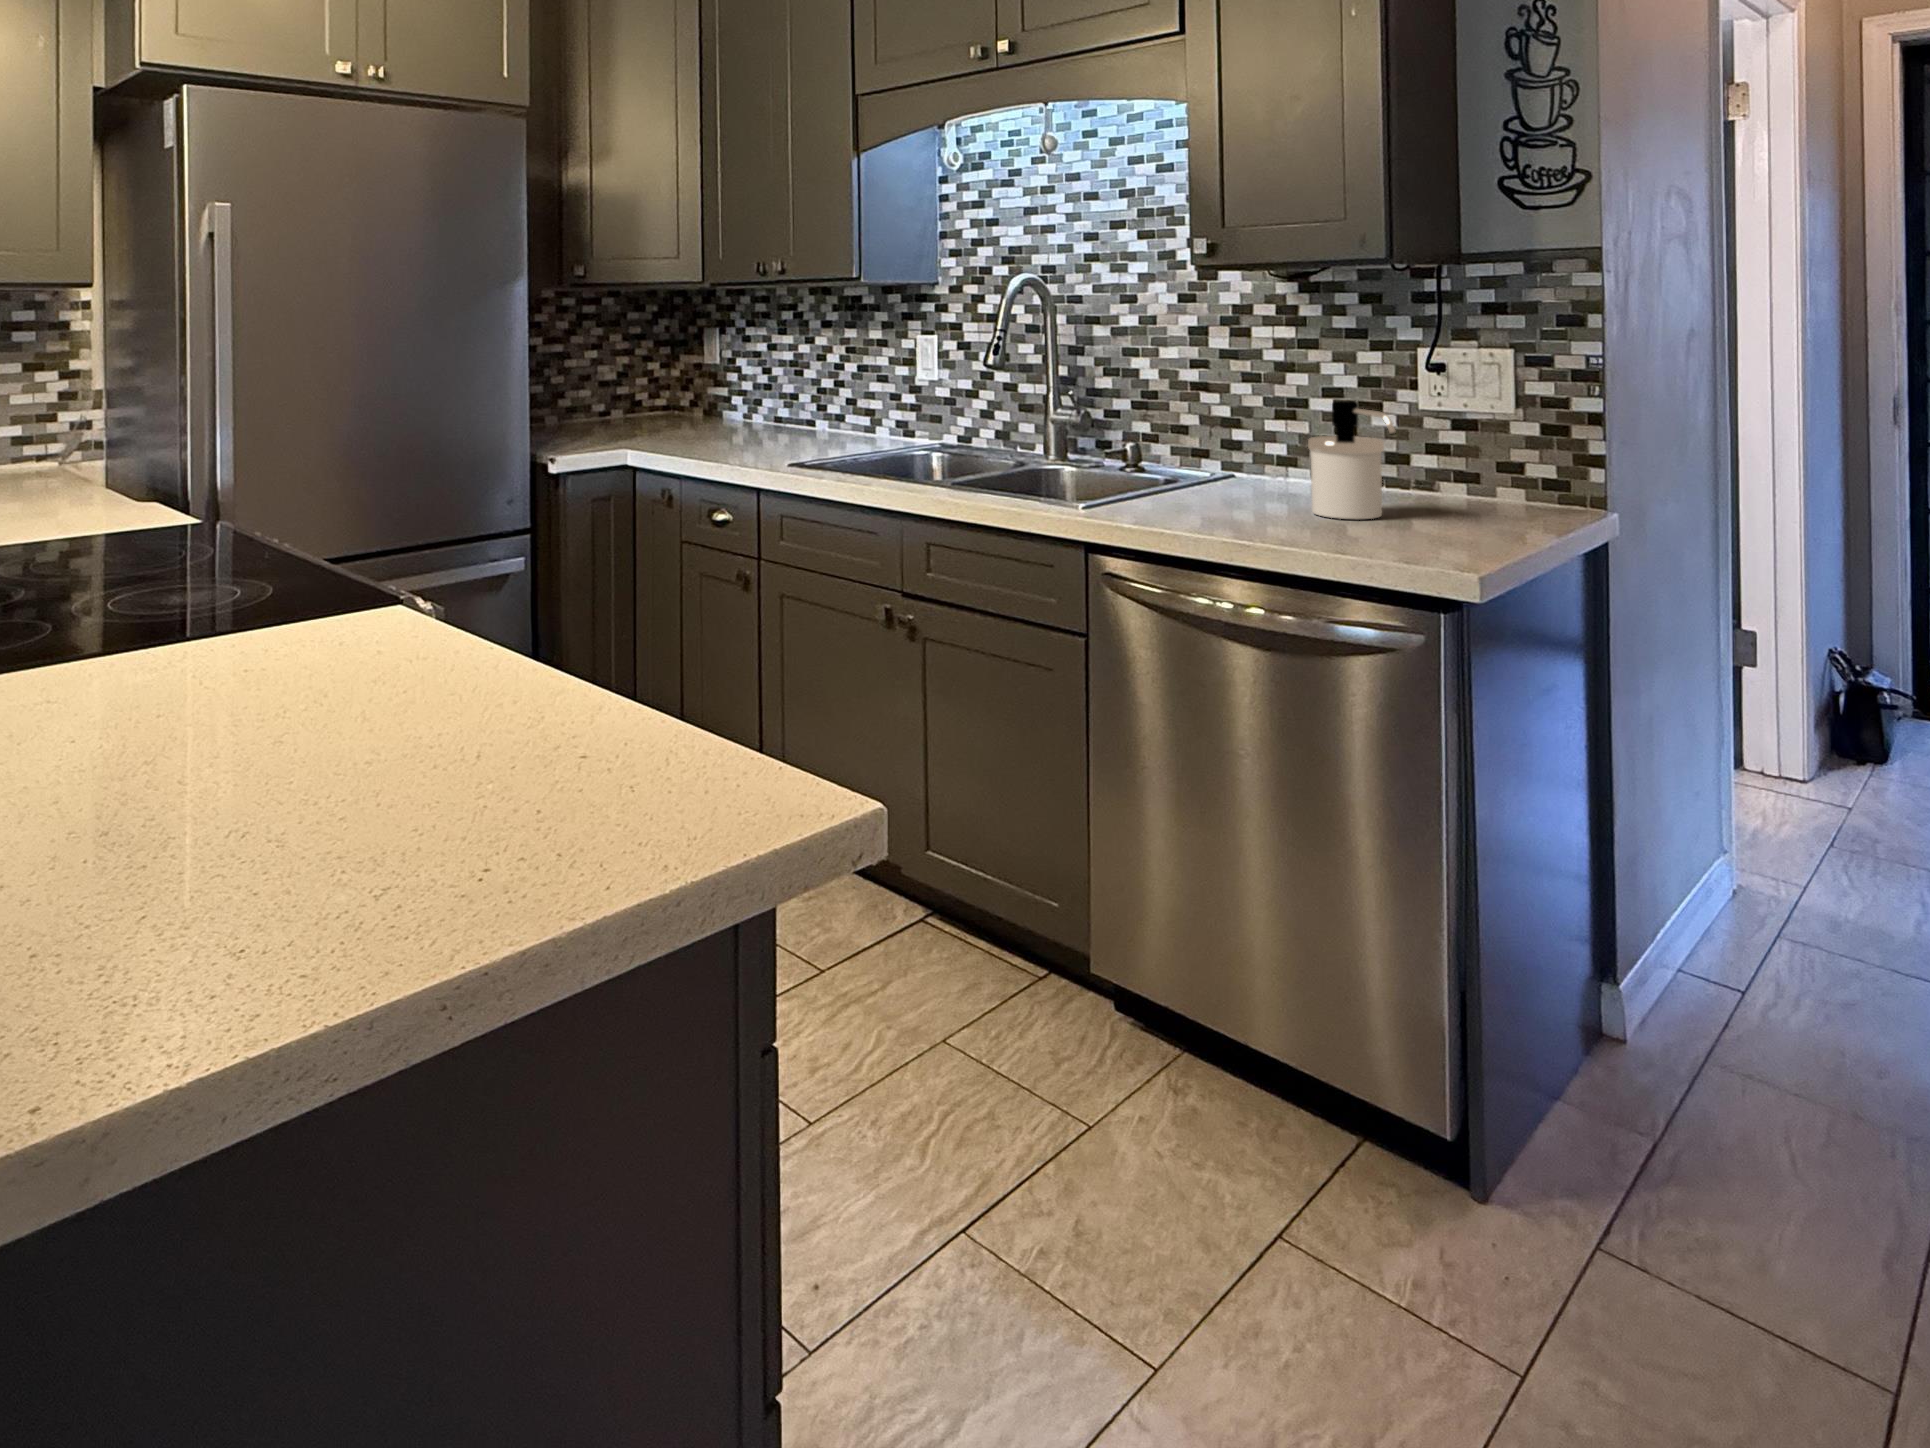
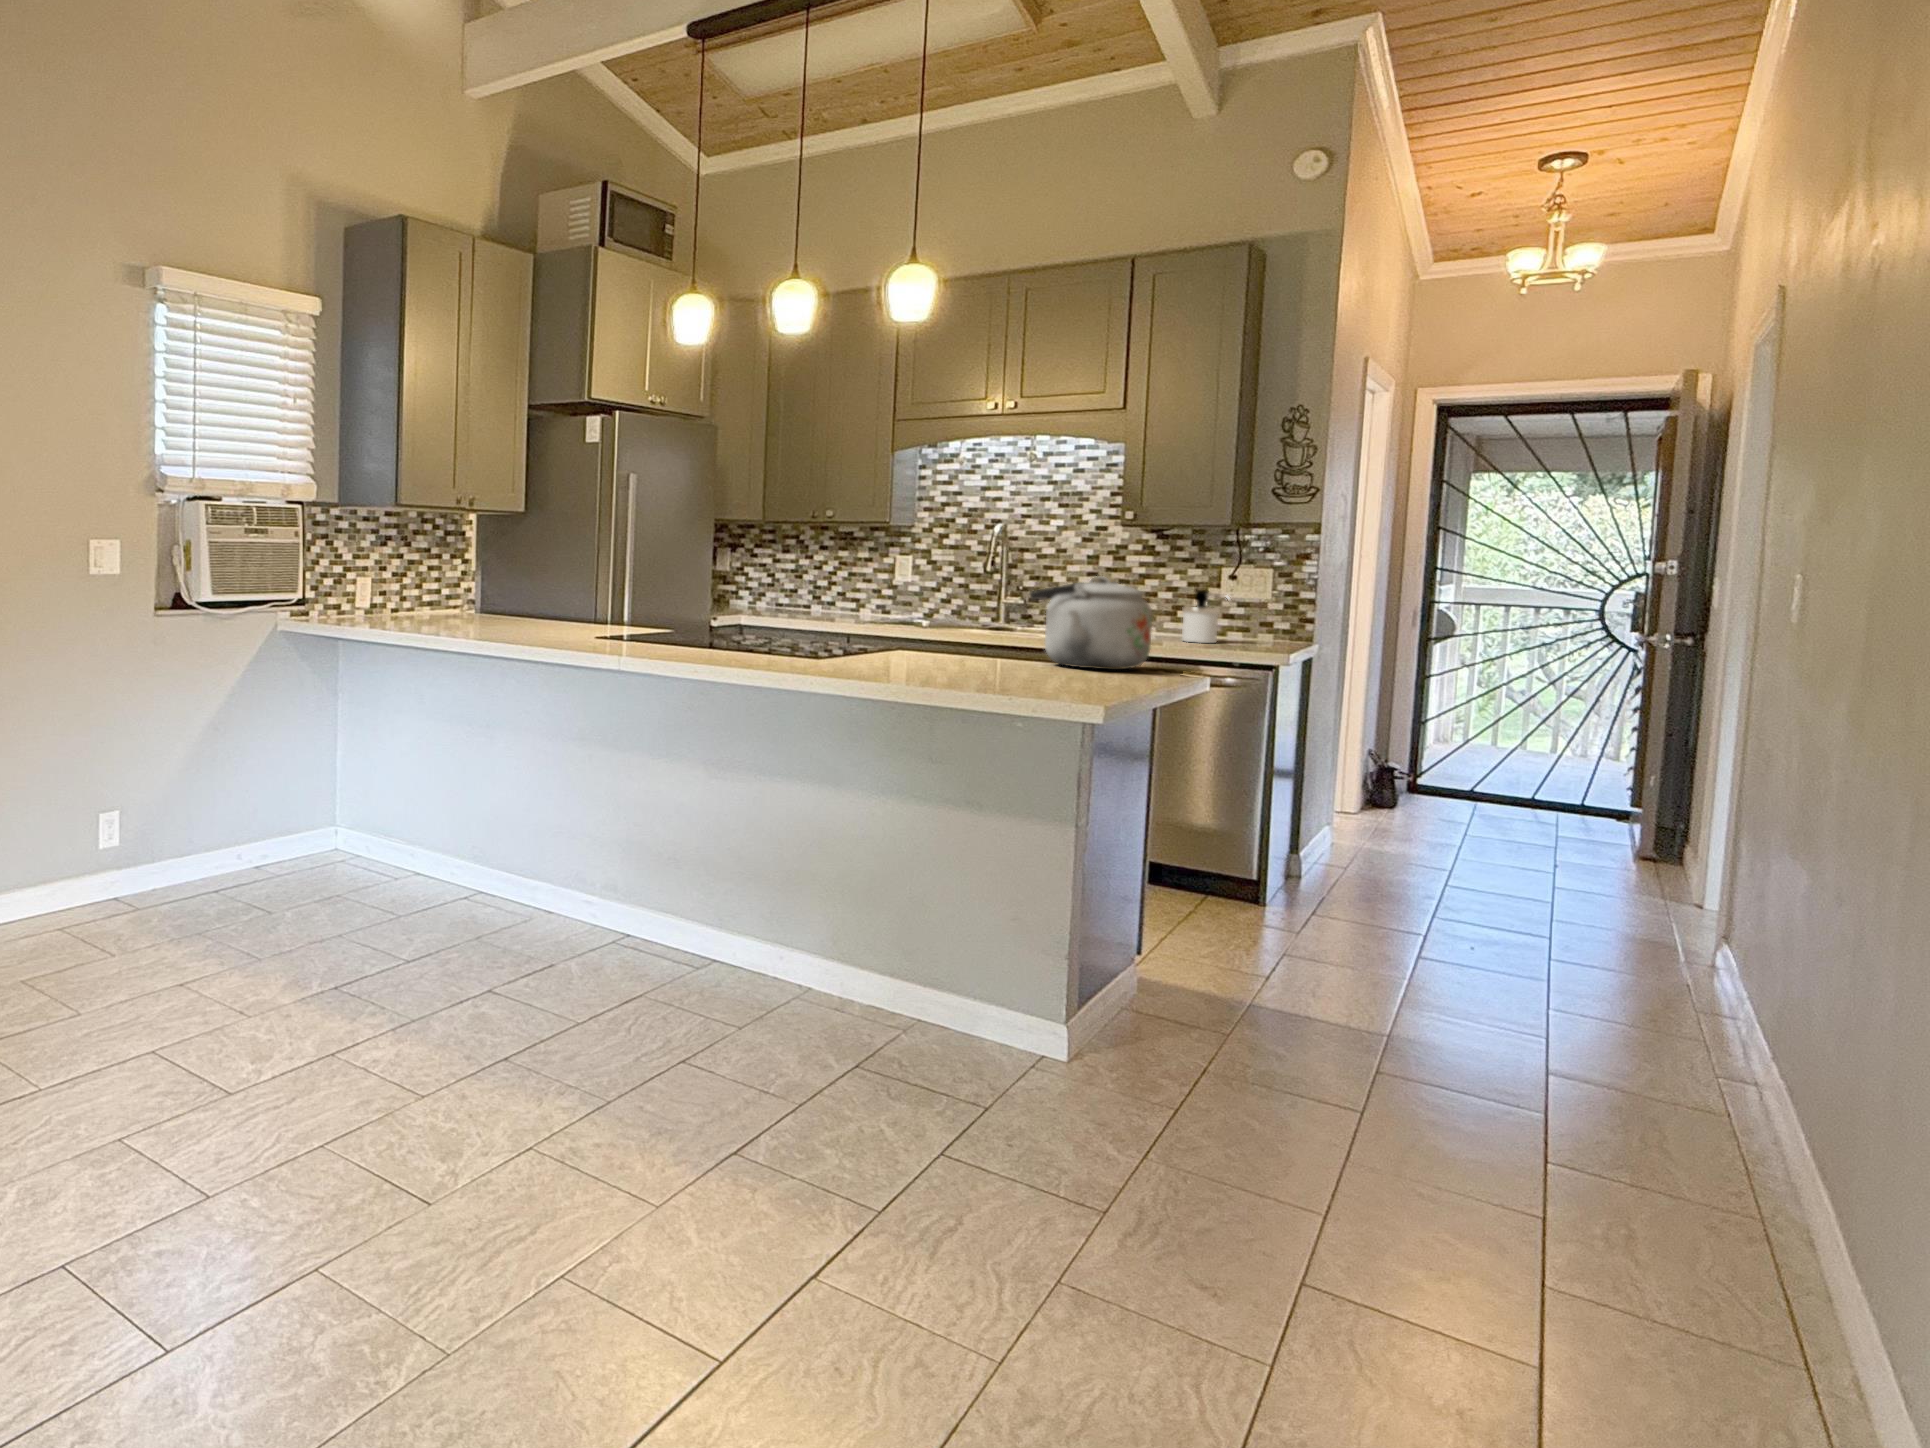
kettle: none [81,453,552,849] -> present [1030,576,1152,669]

